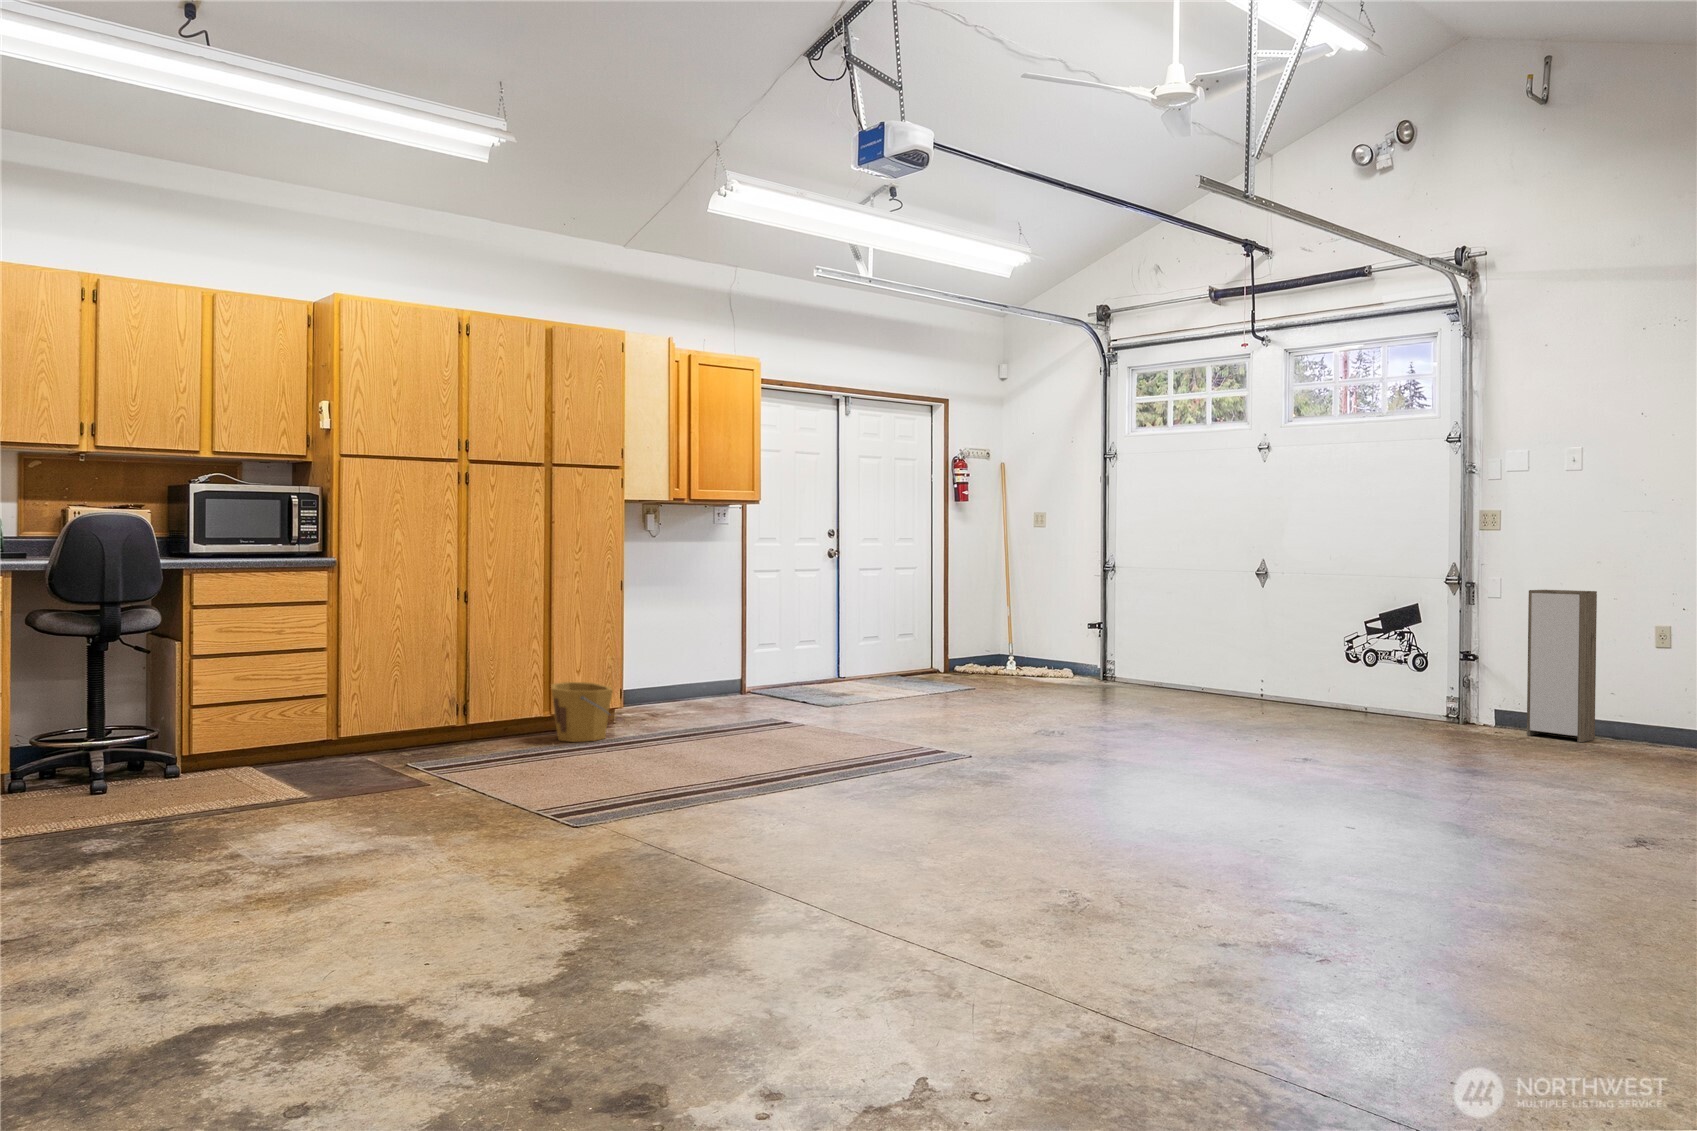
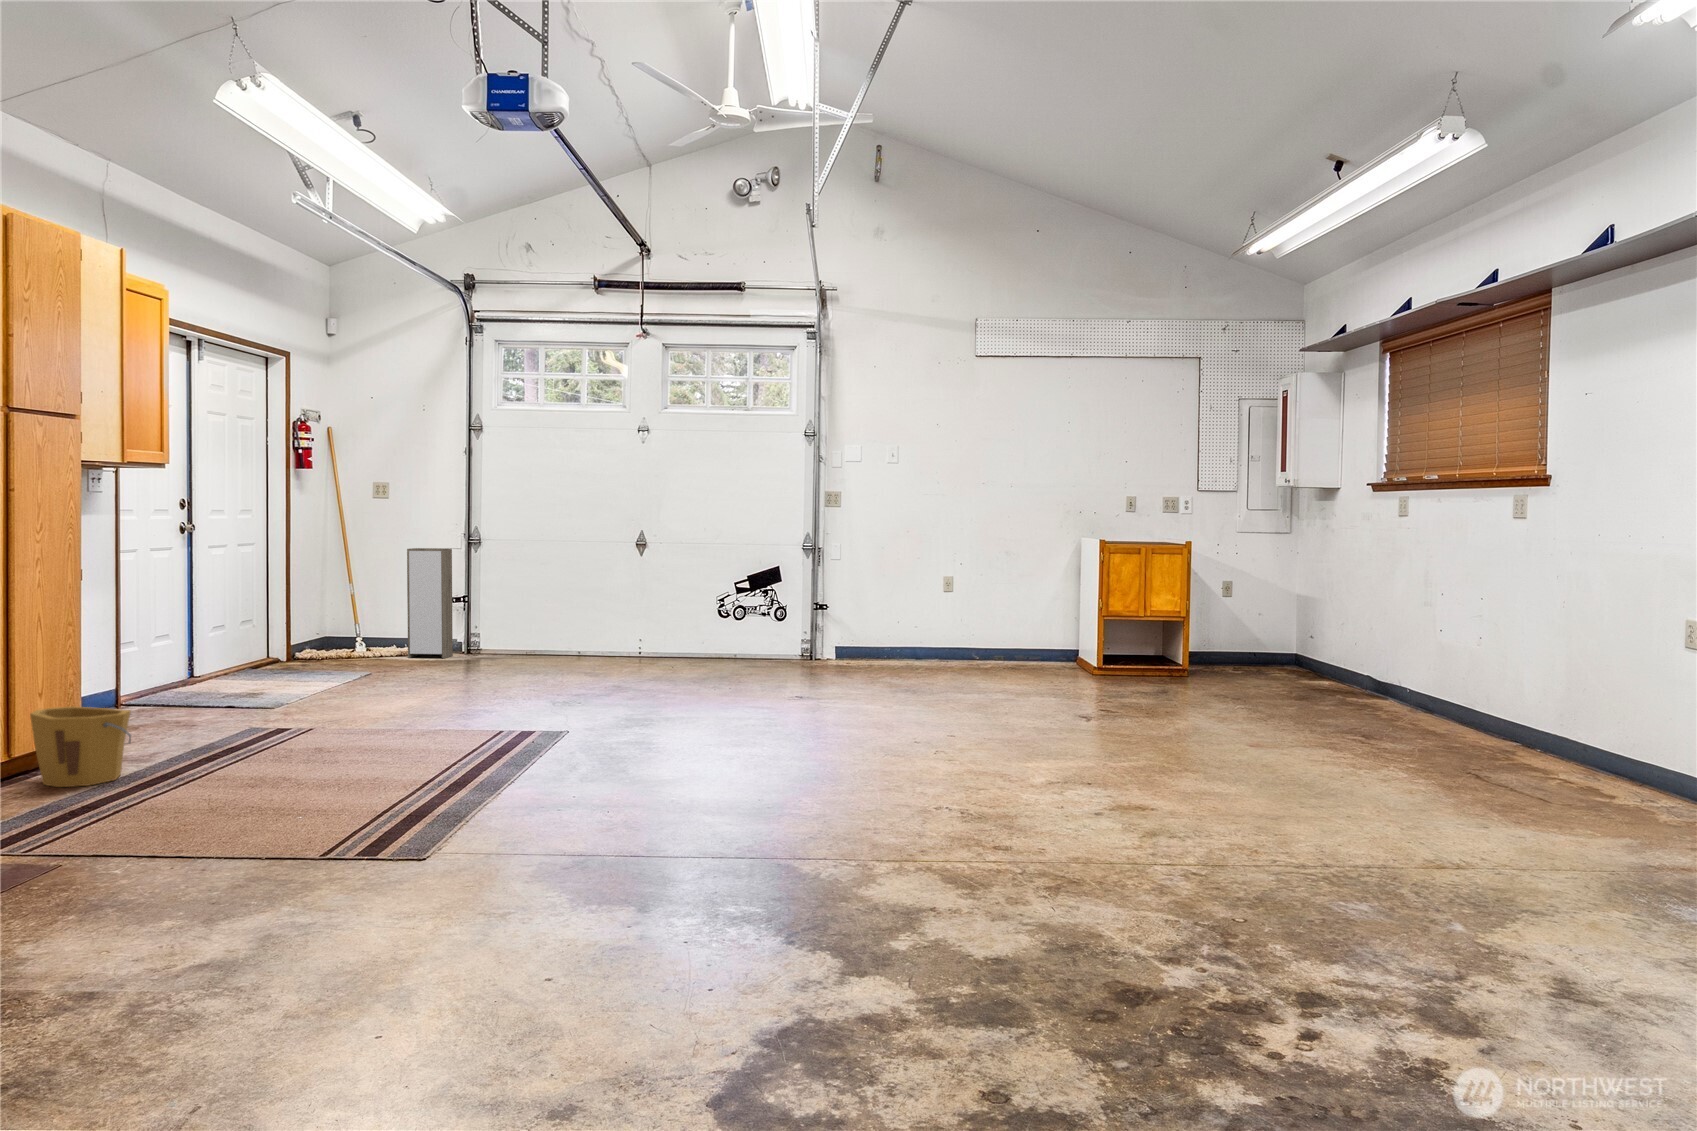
storage cabinet: present [1527,590,1597,743] -> present [407,548,453,658]

